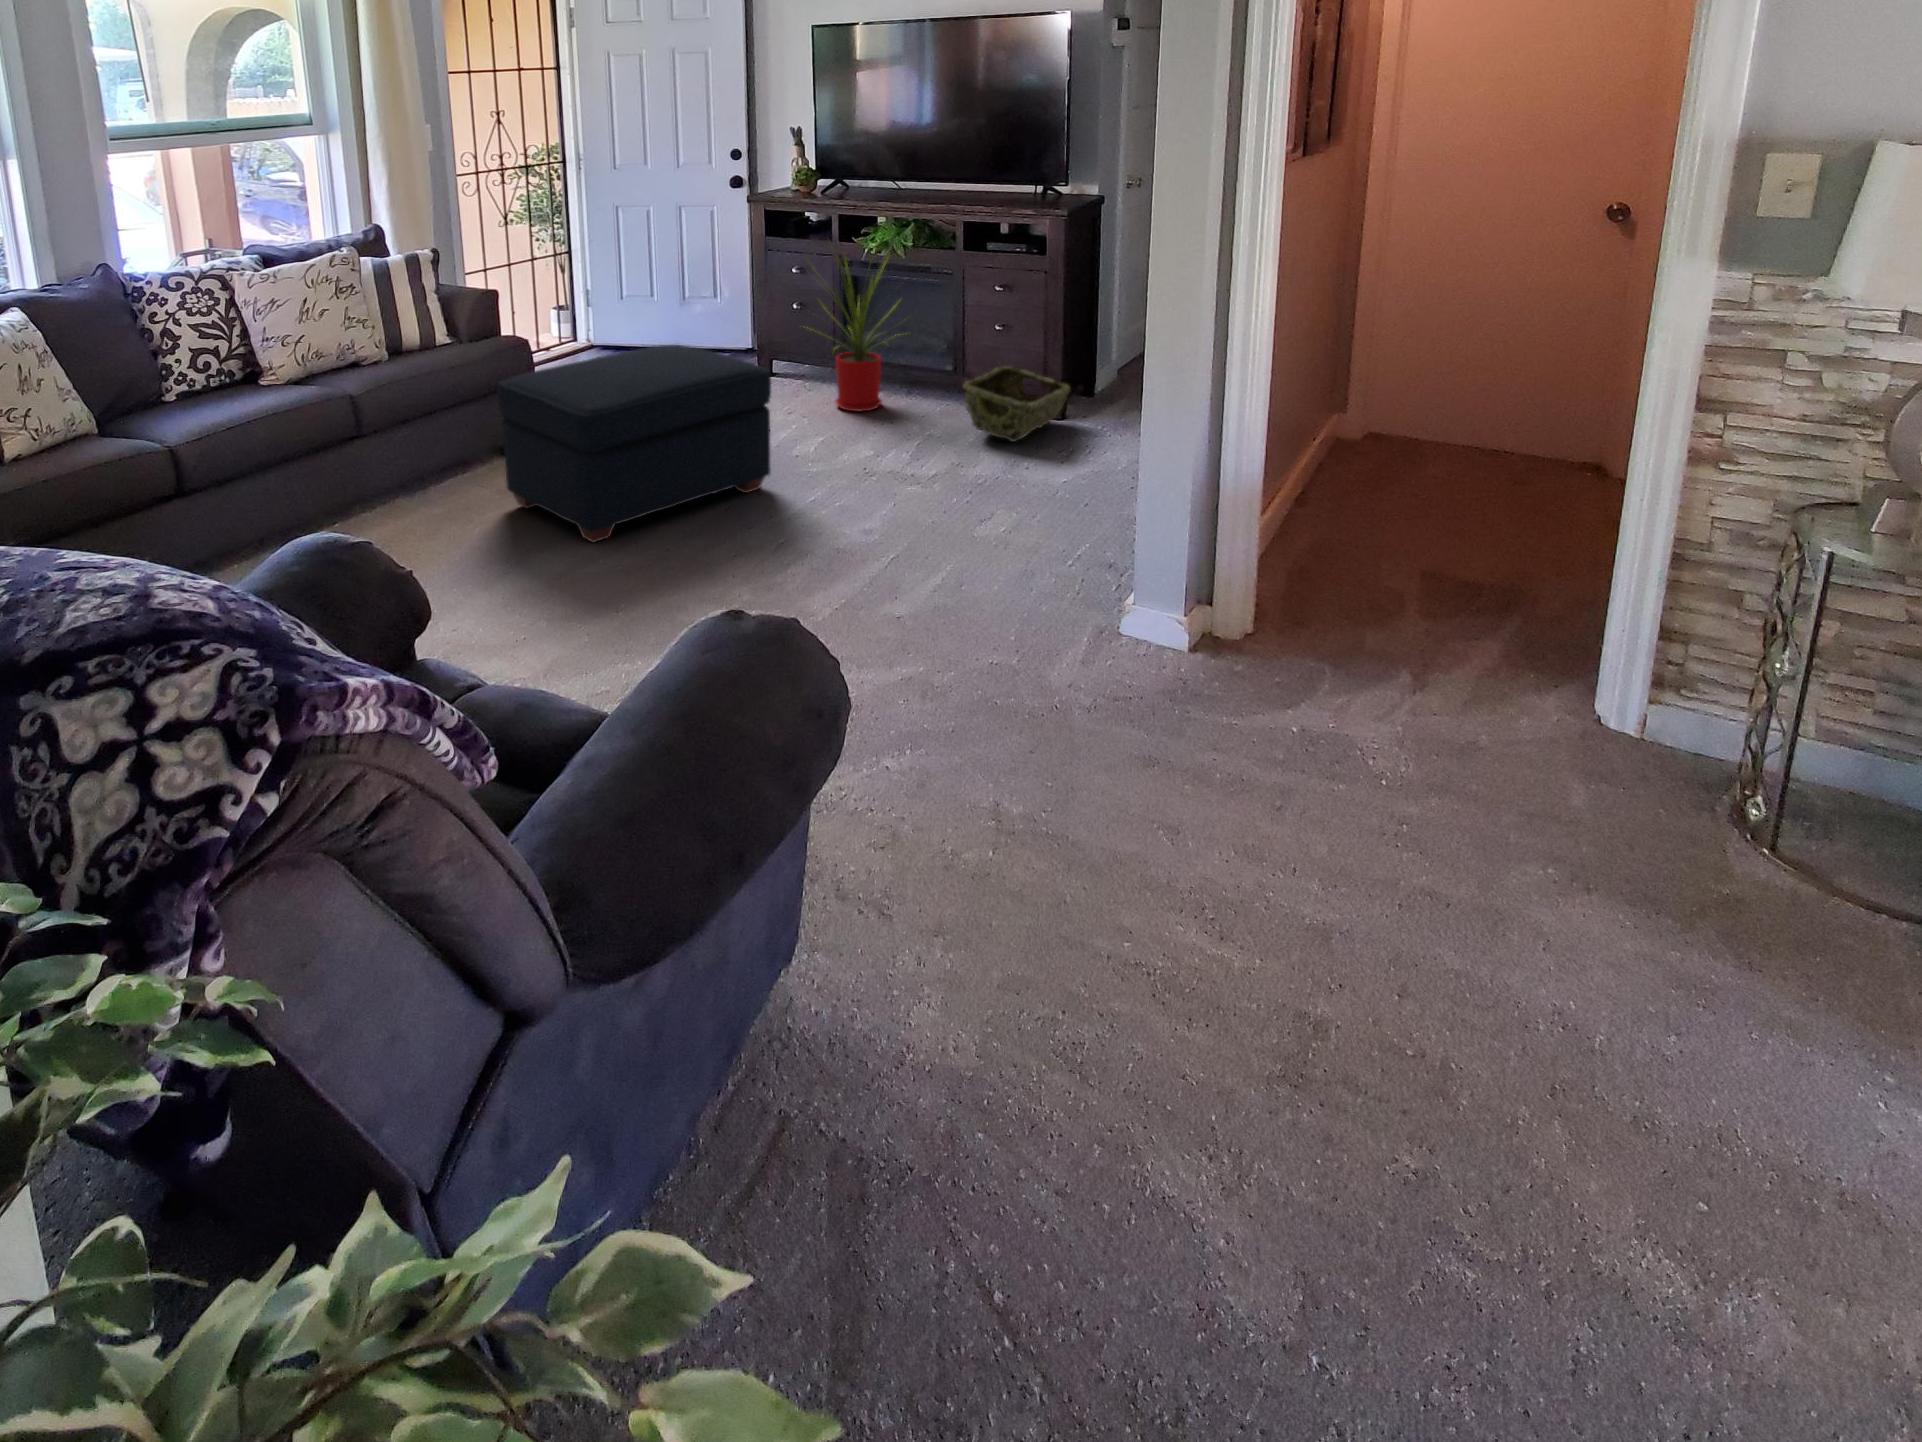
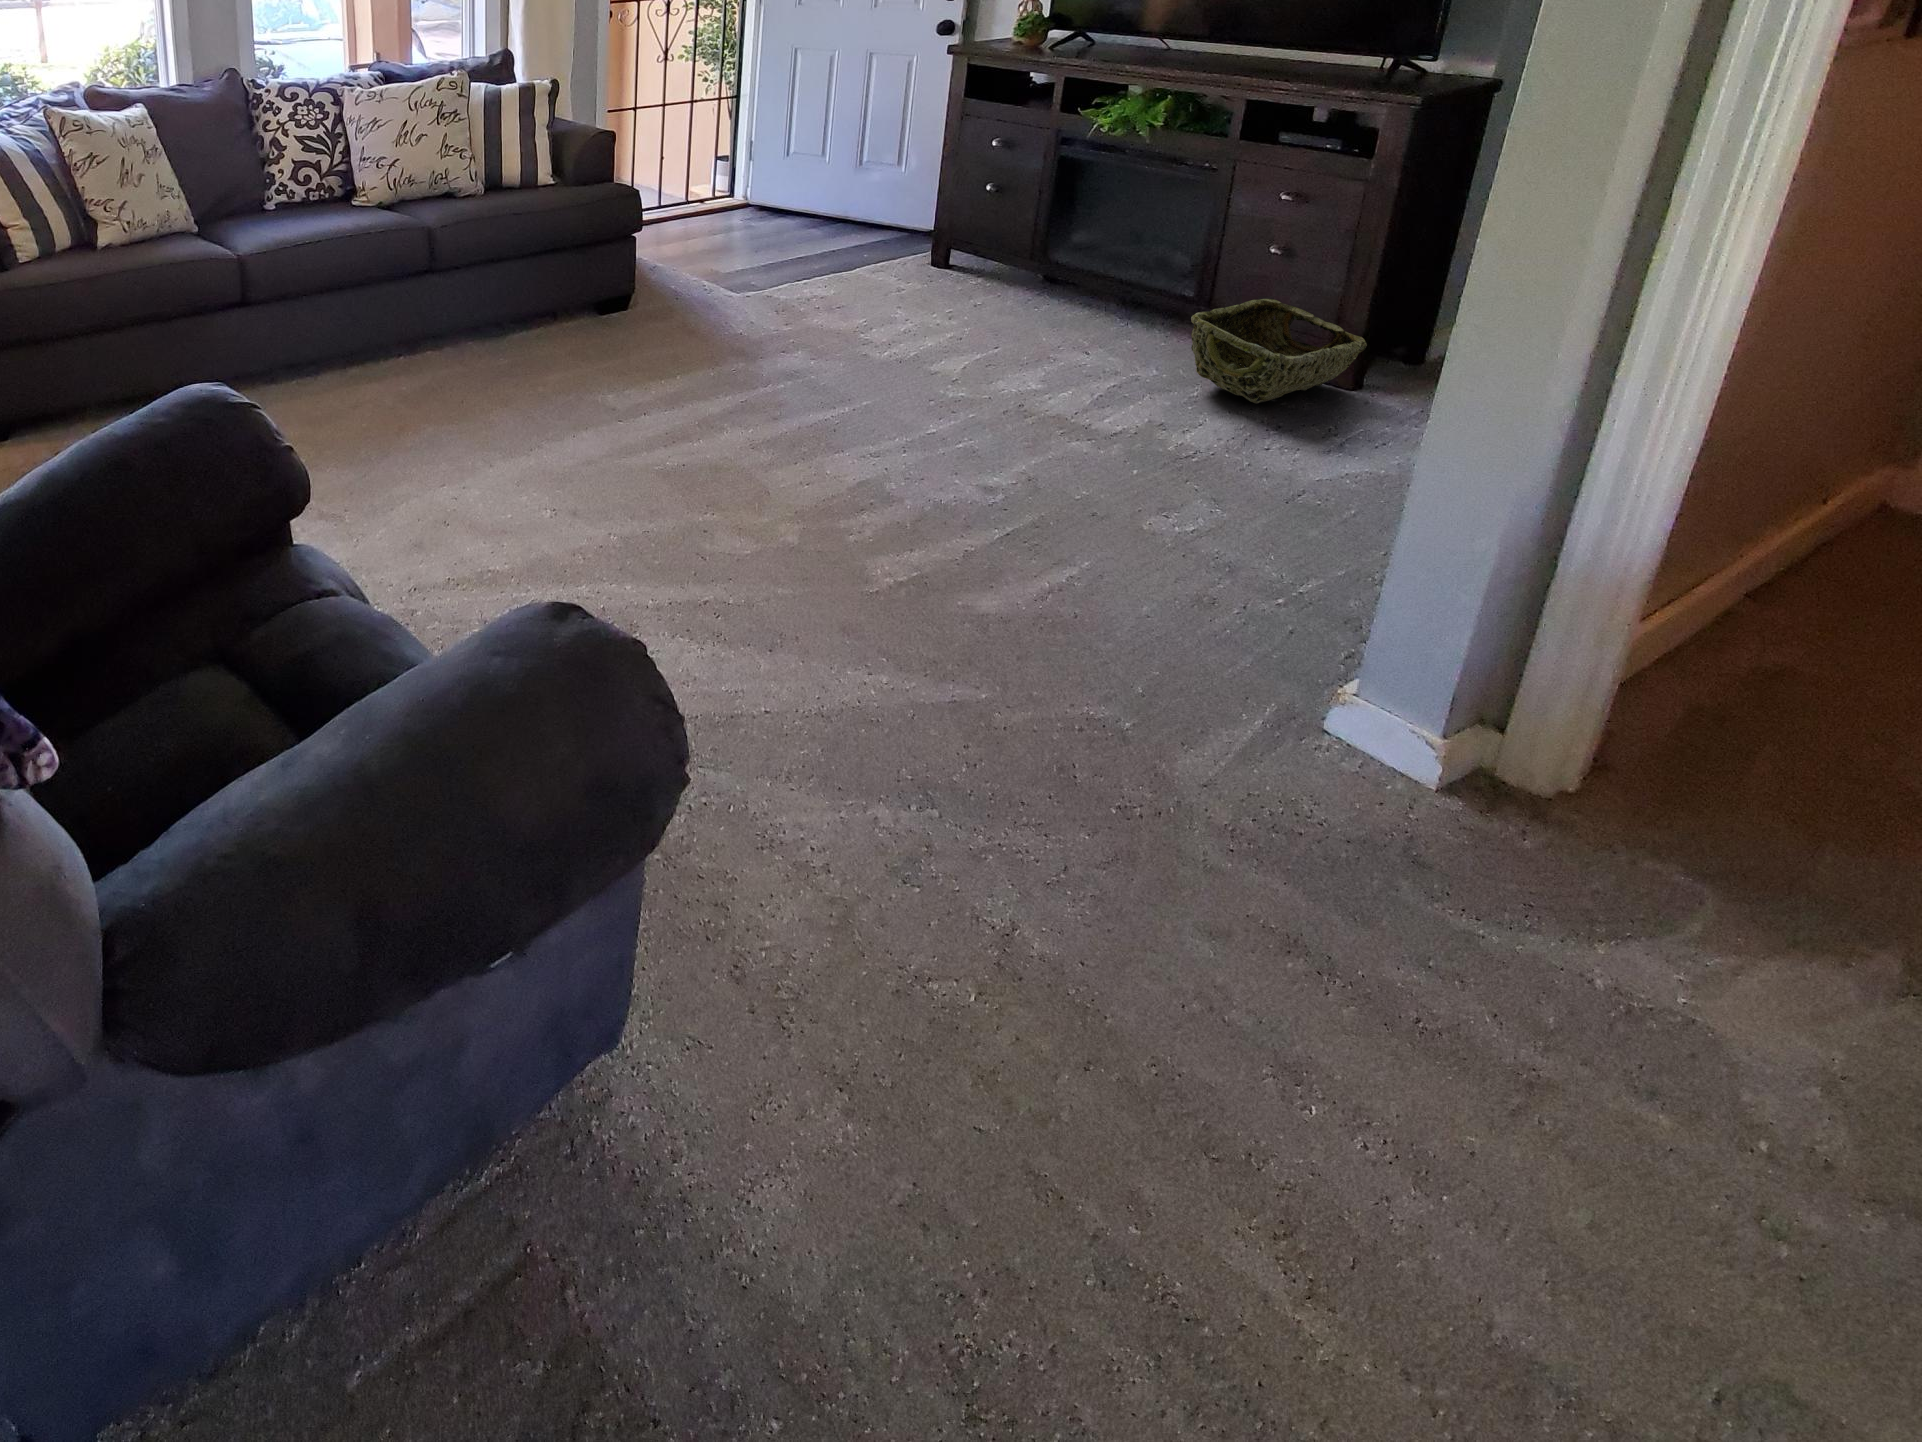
house plant: present [808,255,905,411] -> none [972,106,1167,327]
ottoman: present [497,345,771,542] -> none [577,216,906,432]

